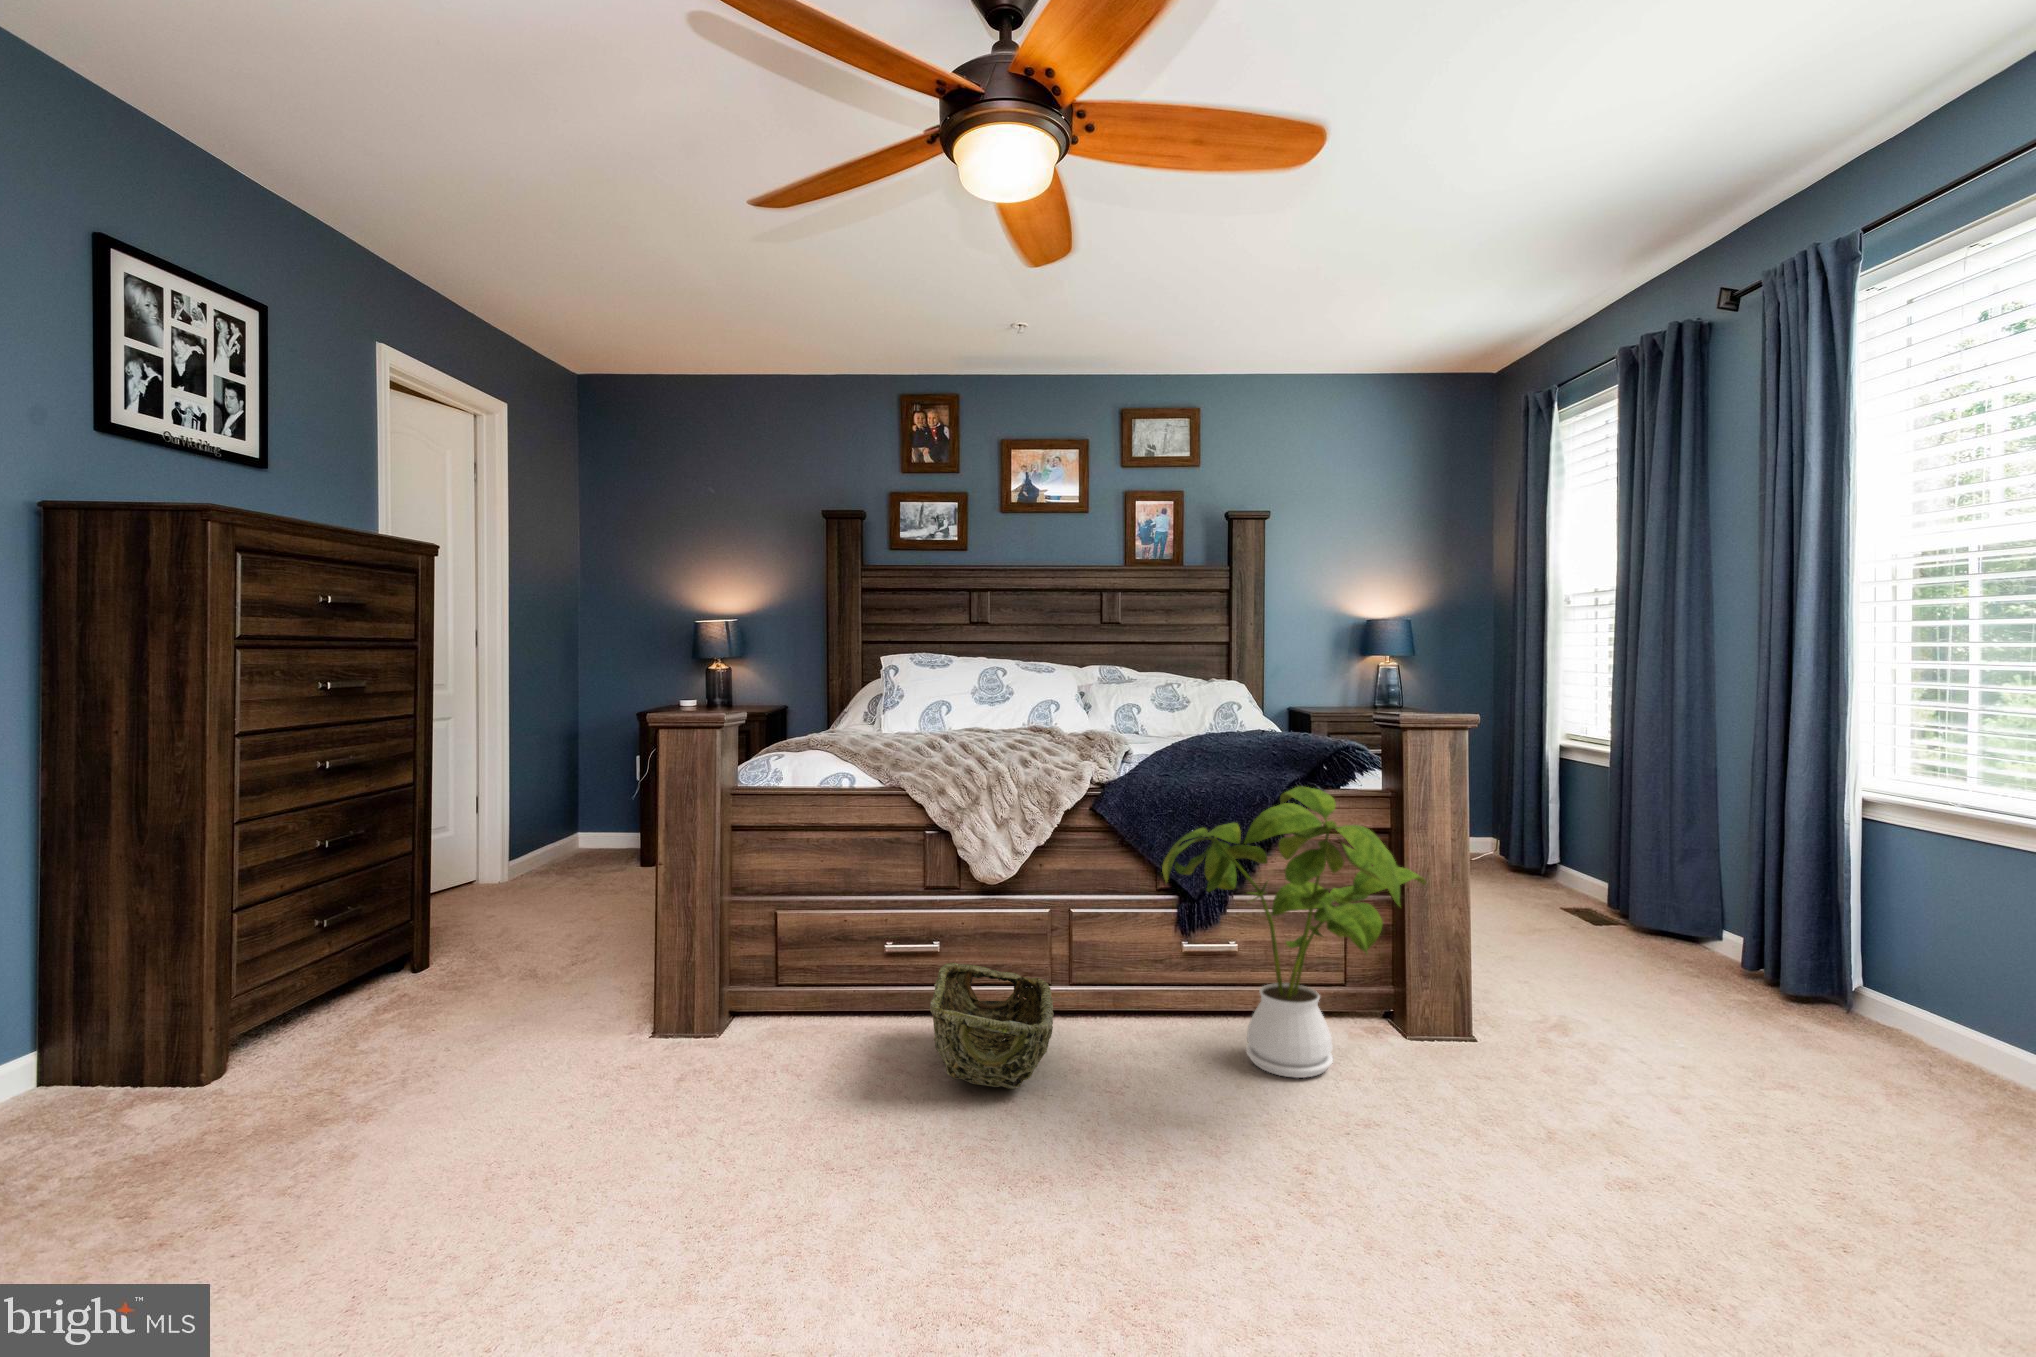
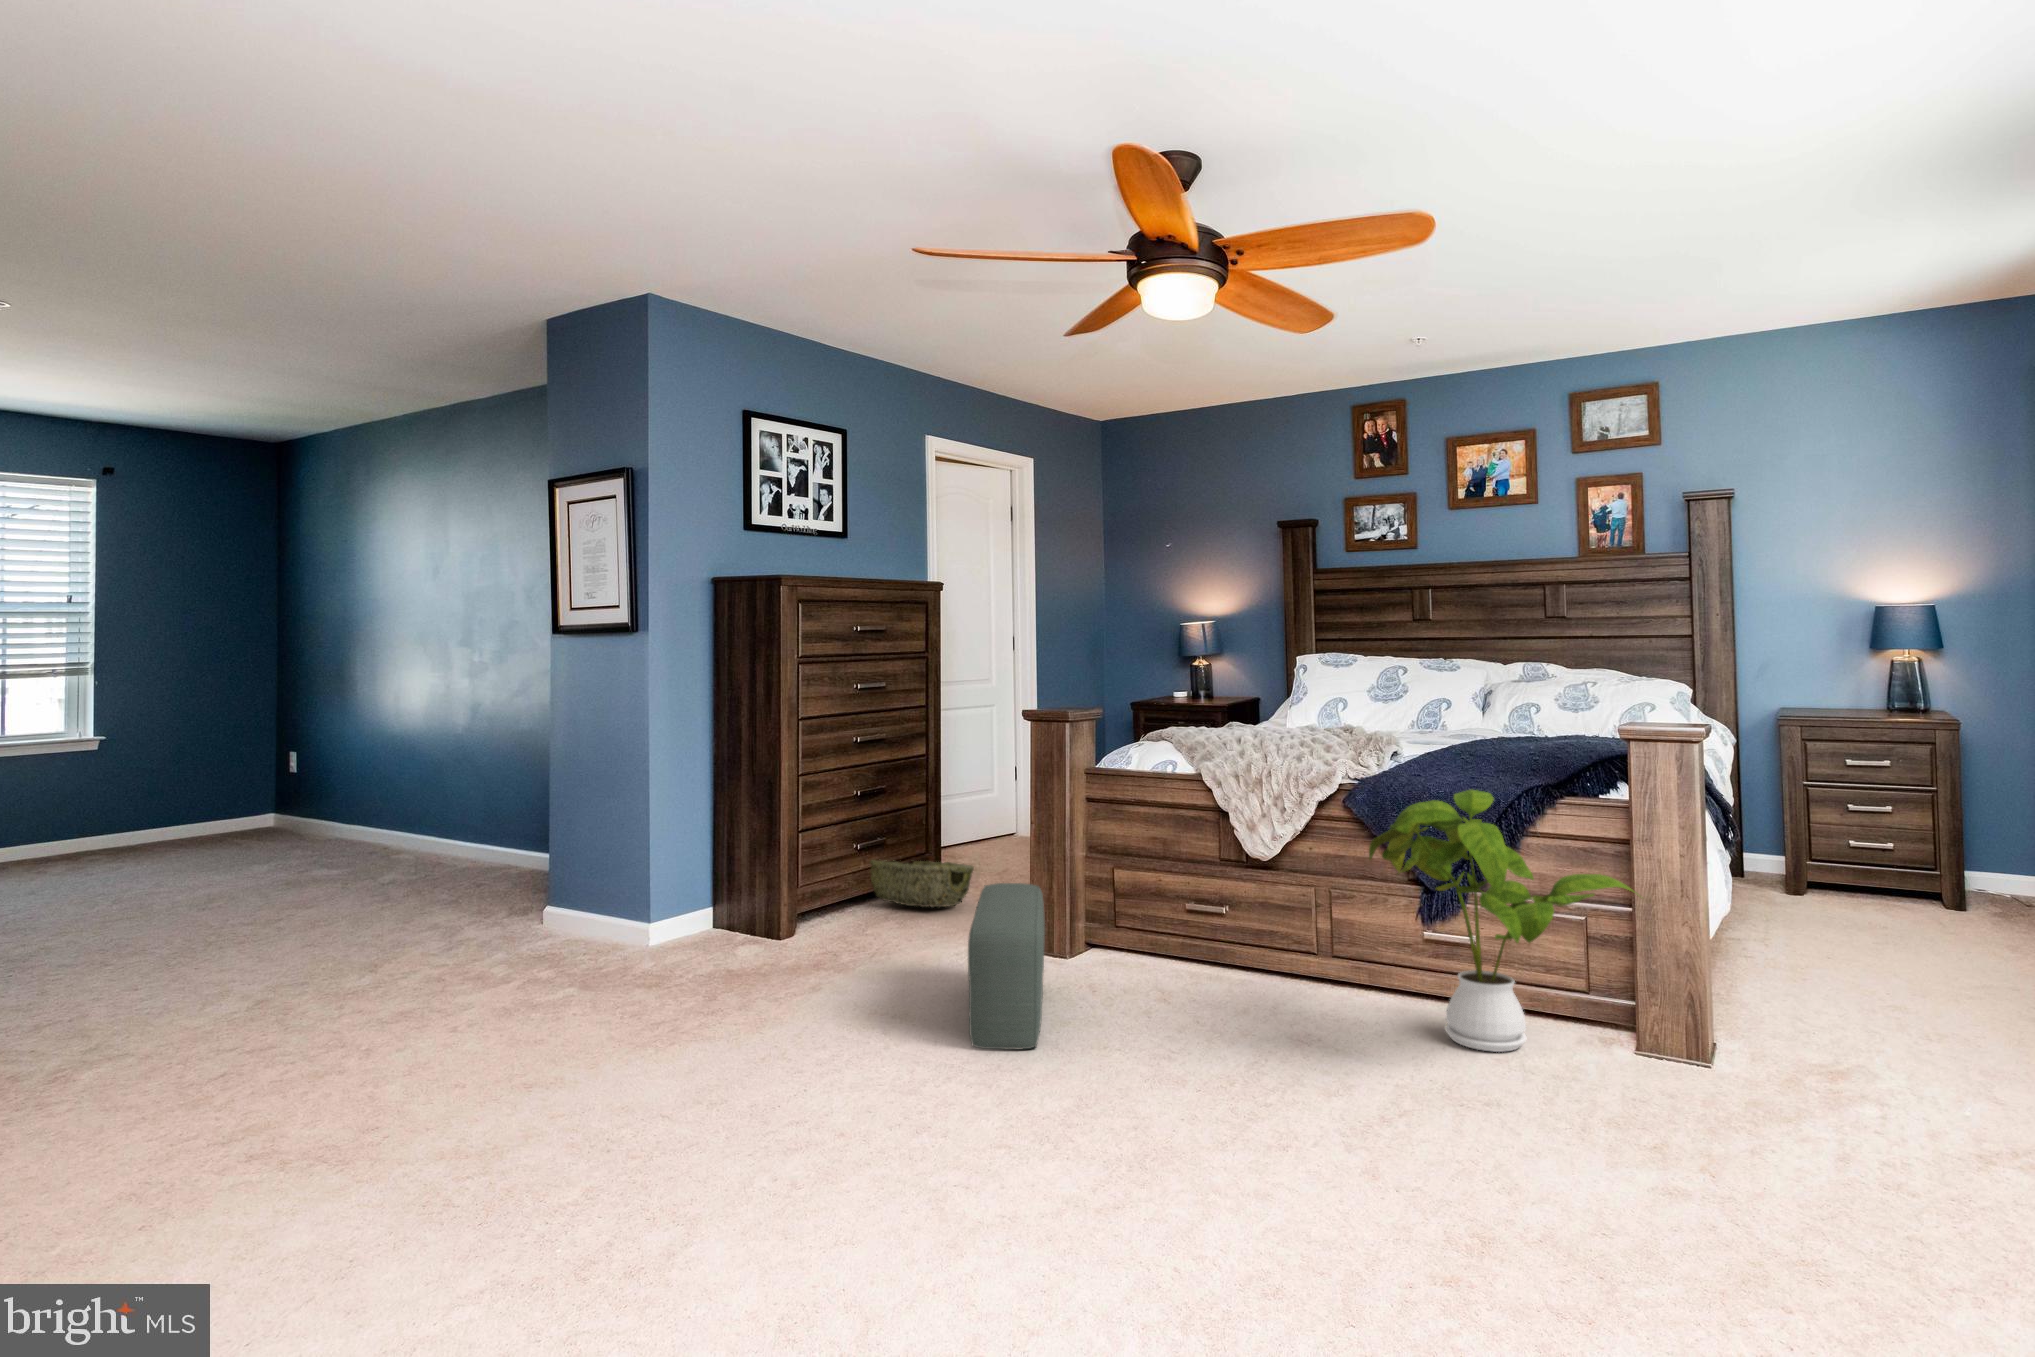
woven basket: present [930,963,1054,1089] -> present [870,860,974,908]
pouf: none [648,969,846,1285] -> present [968,883,1045,1049]

